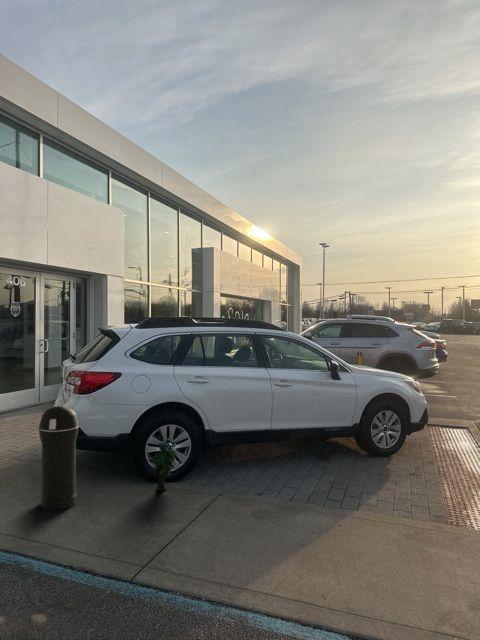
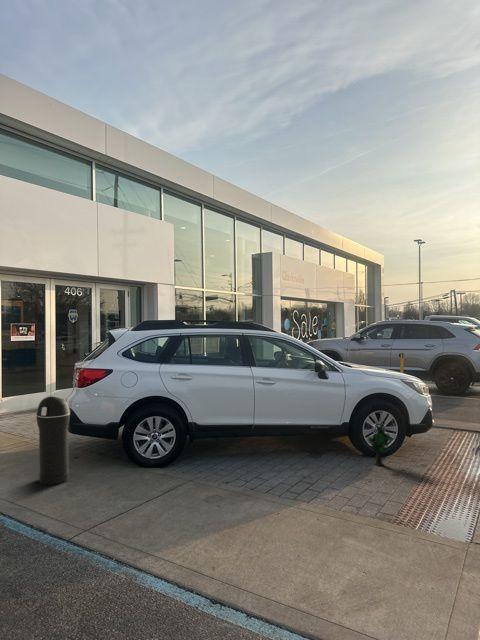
decorative plant: present [148,439,176,491] -> present [367,422,391,466]

